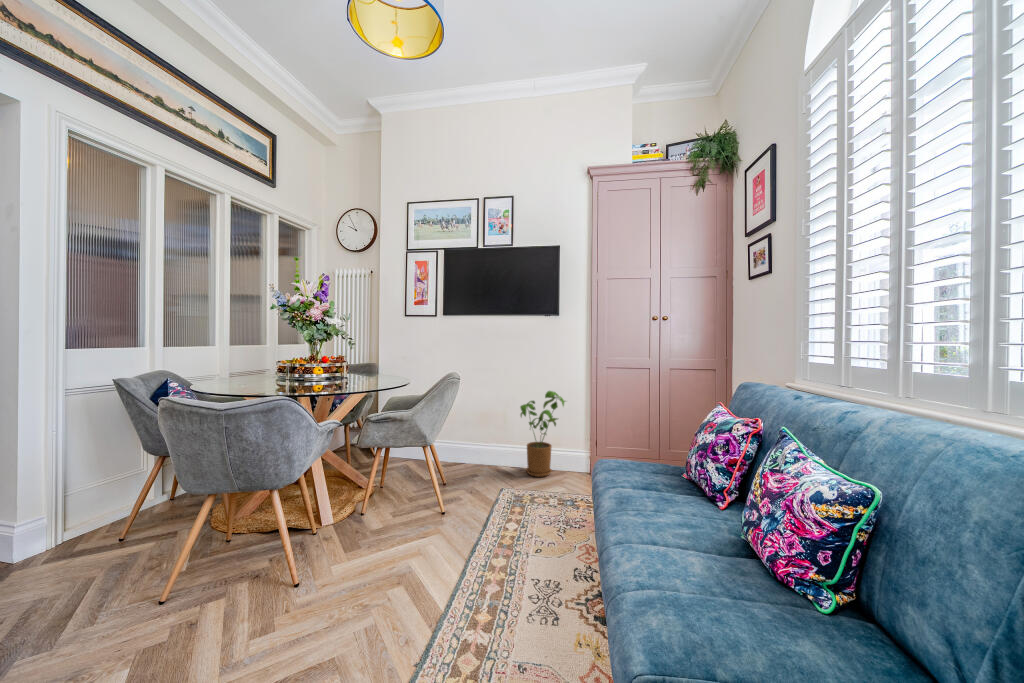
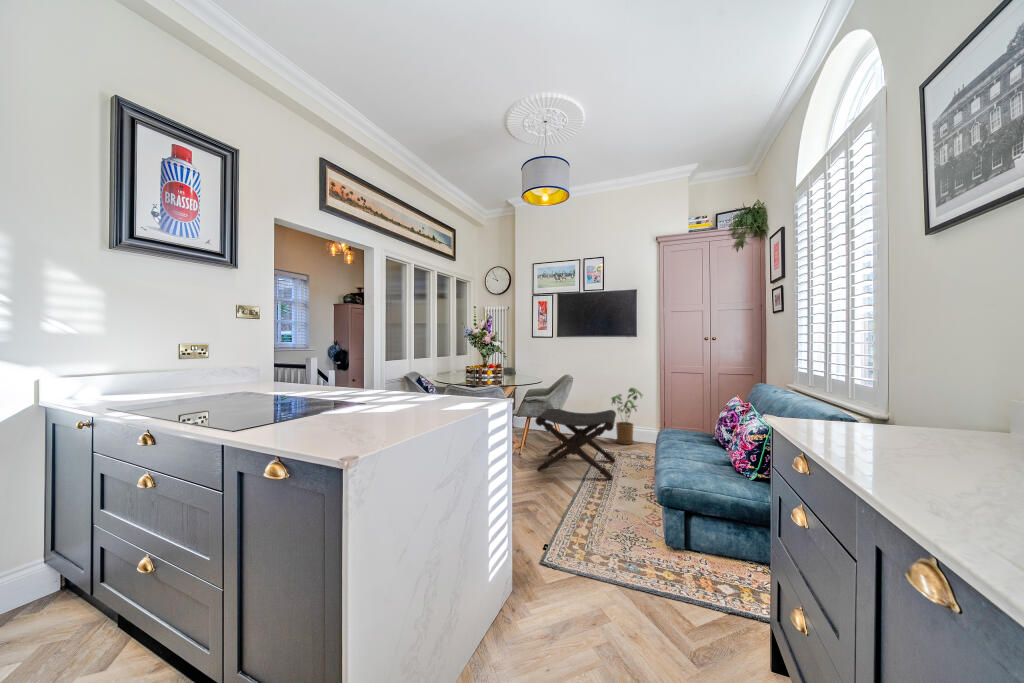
footstool: none [378,426,526,562] -> present [535,409,616,479]

